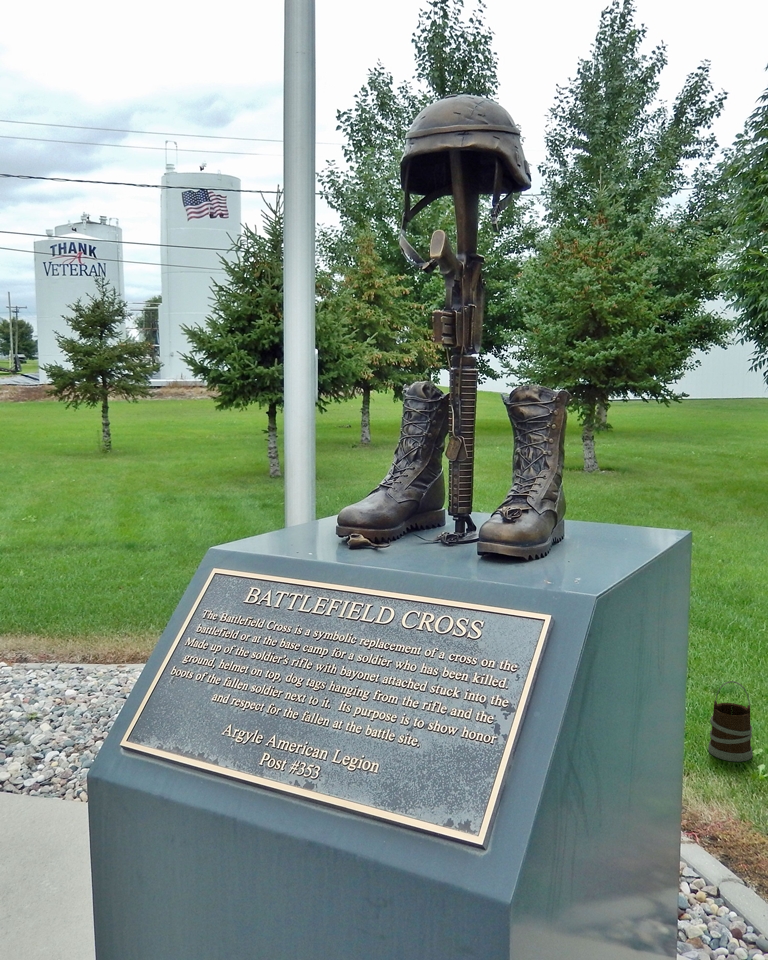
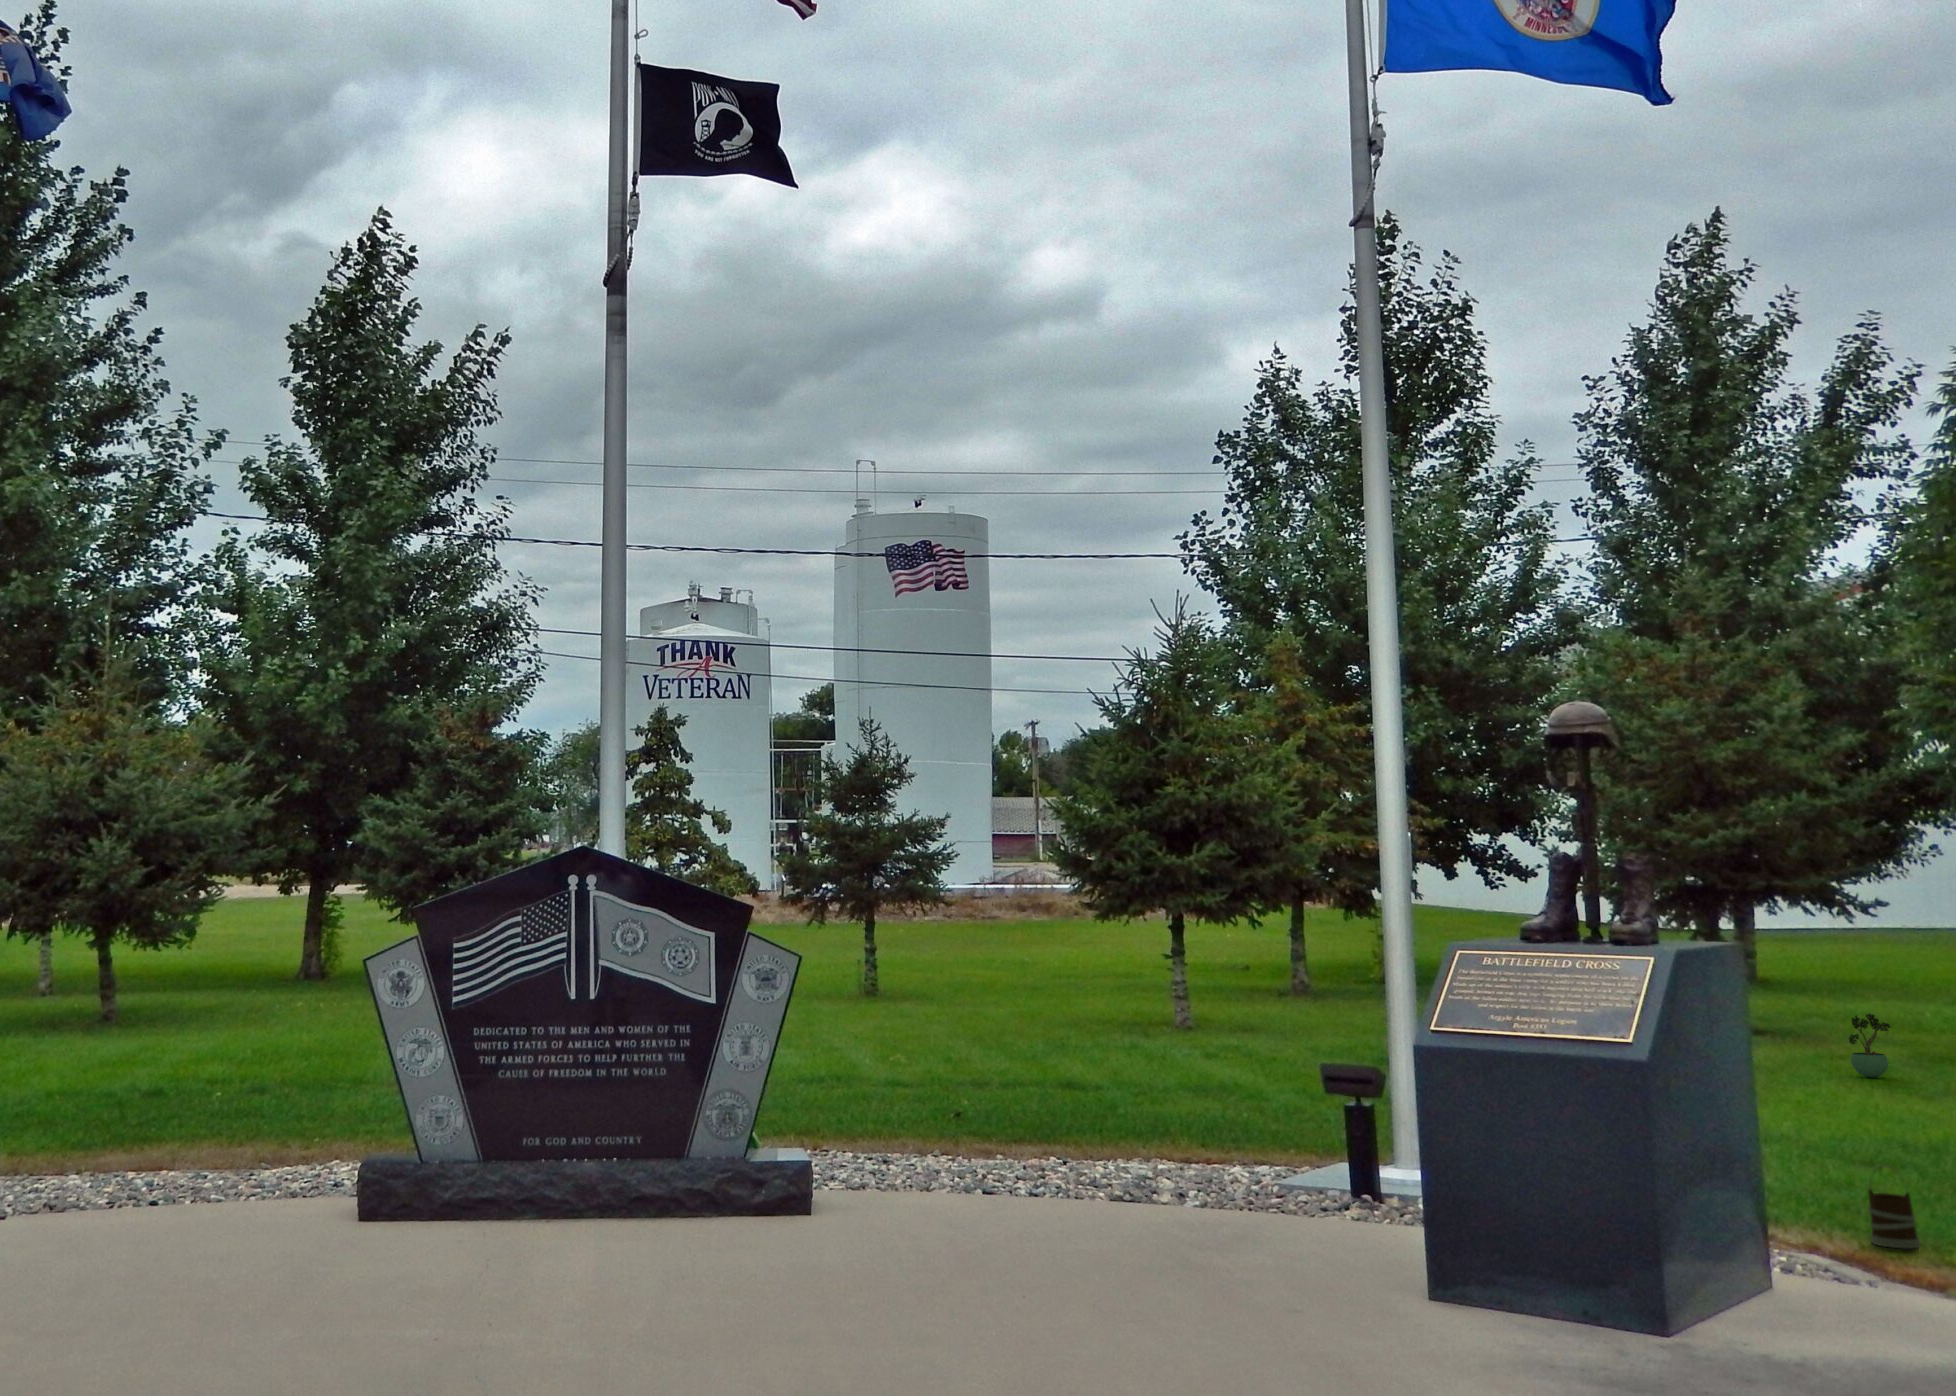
potted plant: none [657,465,682,503] -> present [1849,1013,1890,1078]

